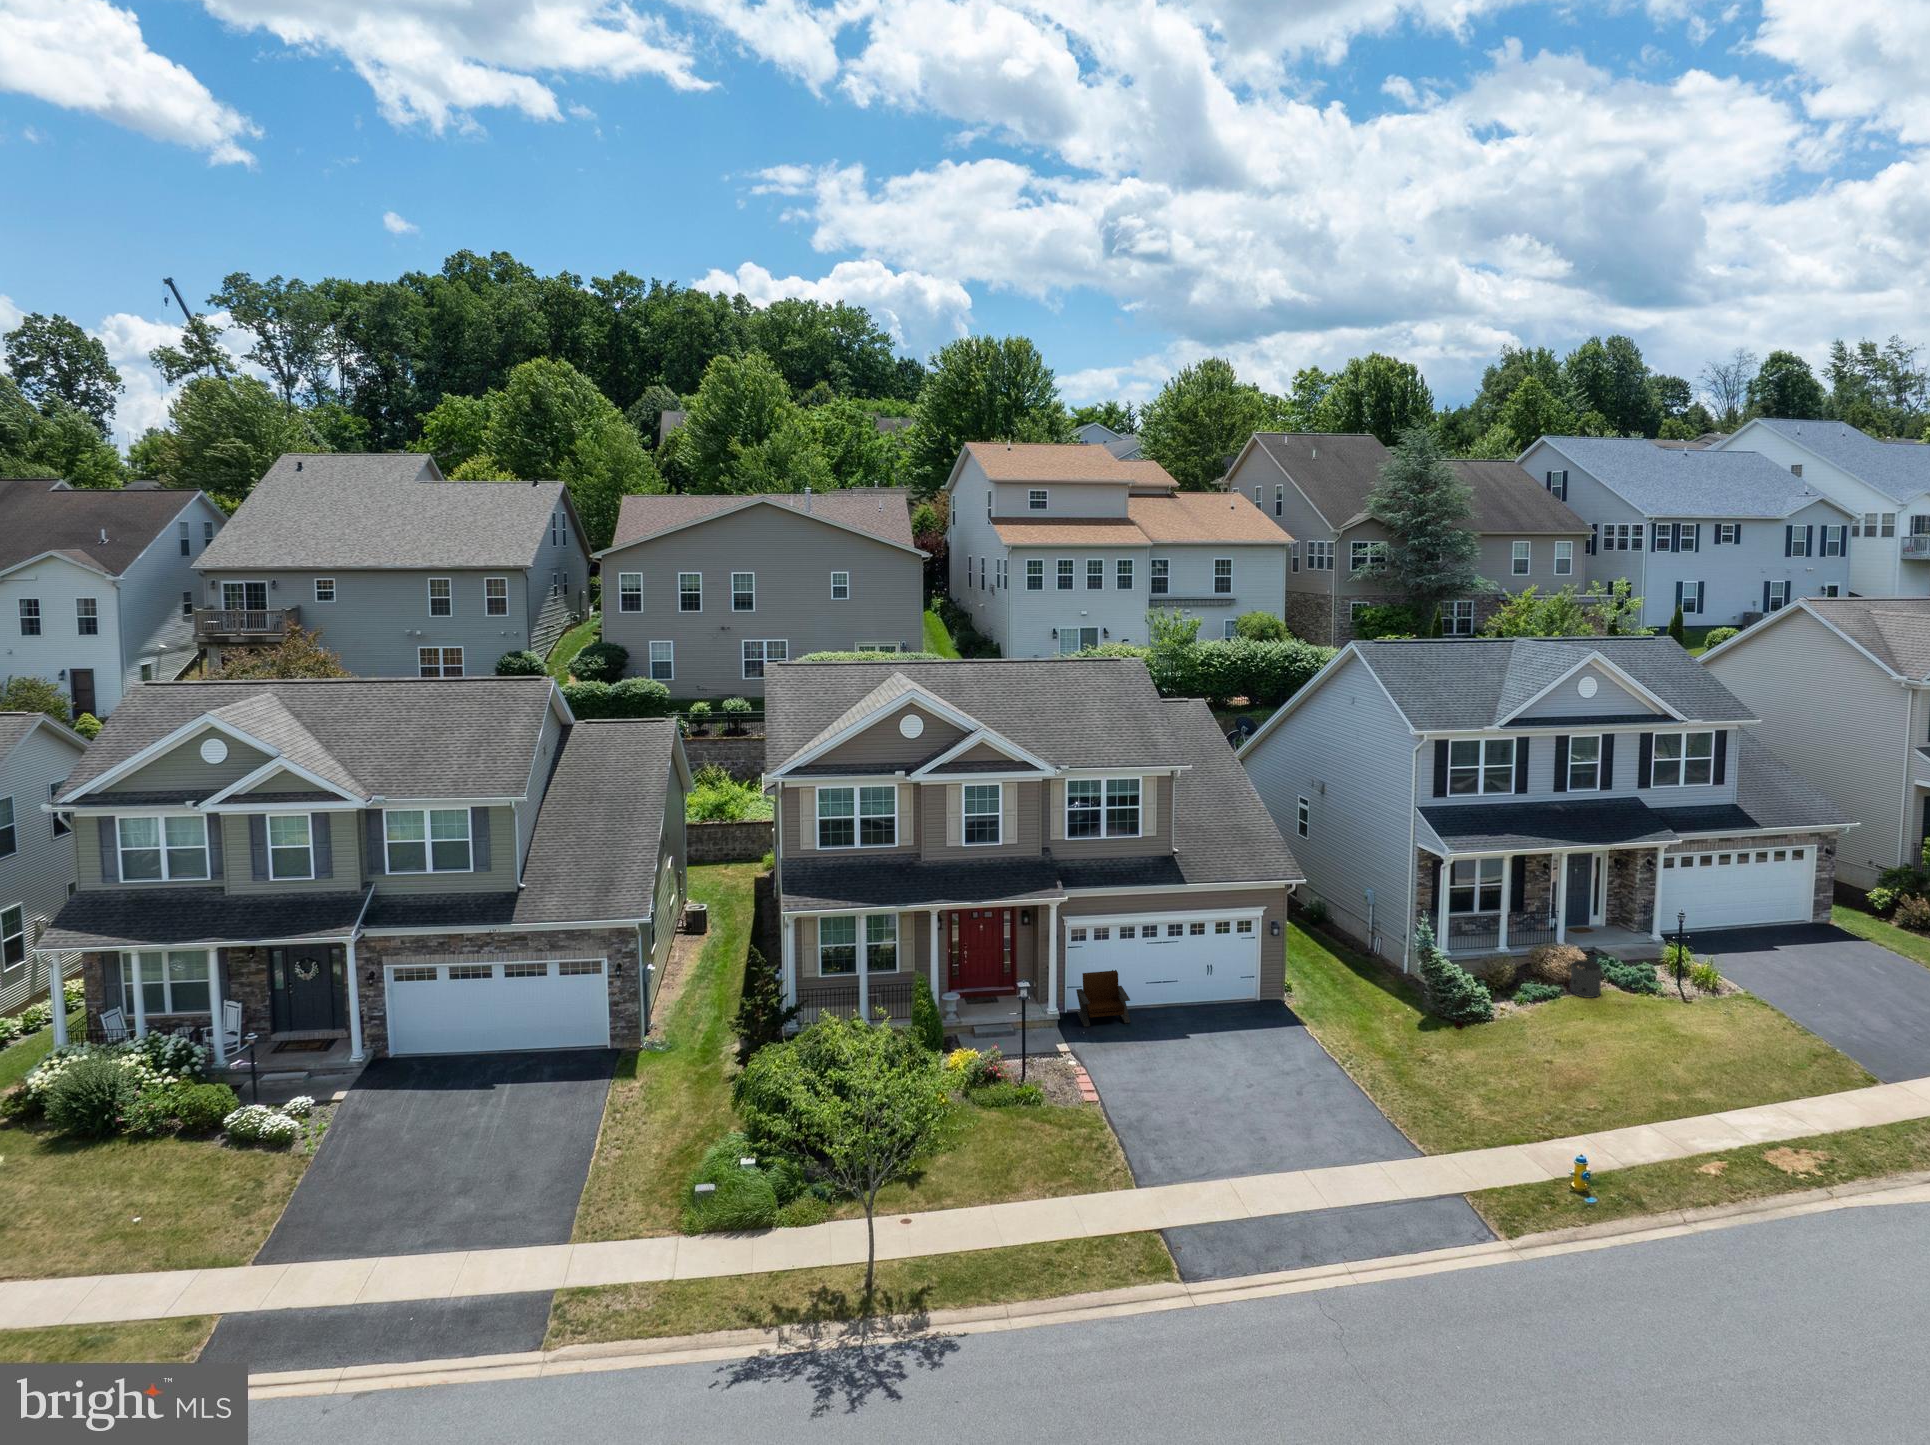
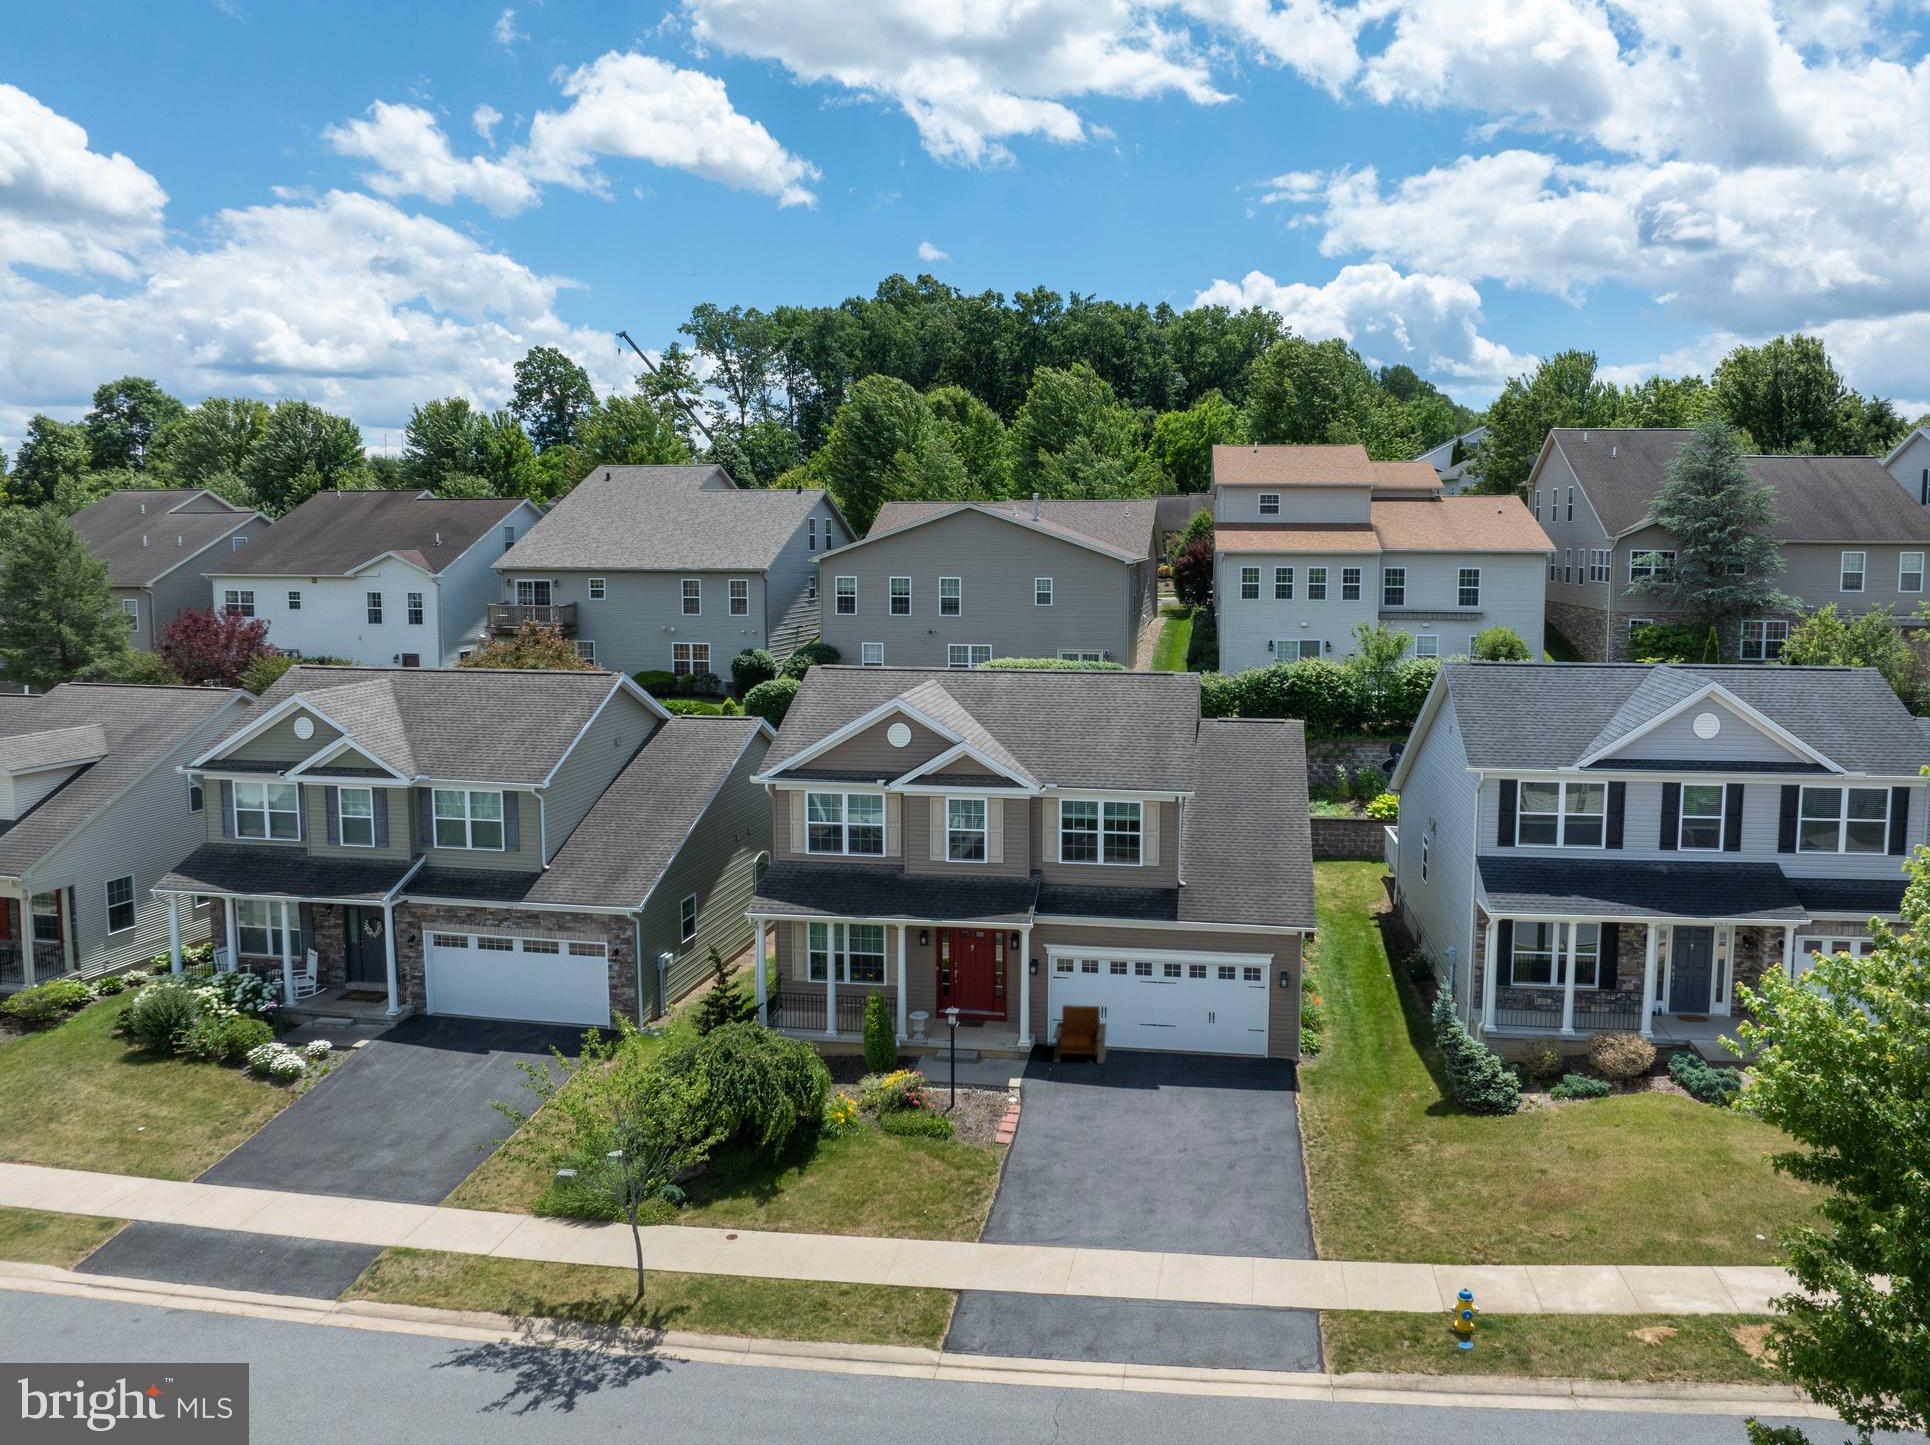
trash can: present [1570,960,1602,998] -> none [1636,1054,1675,1101]
potted tree: present [1445,990,1476,1029] -> none [1449,1071,1484,1116]

